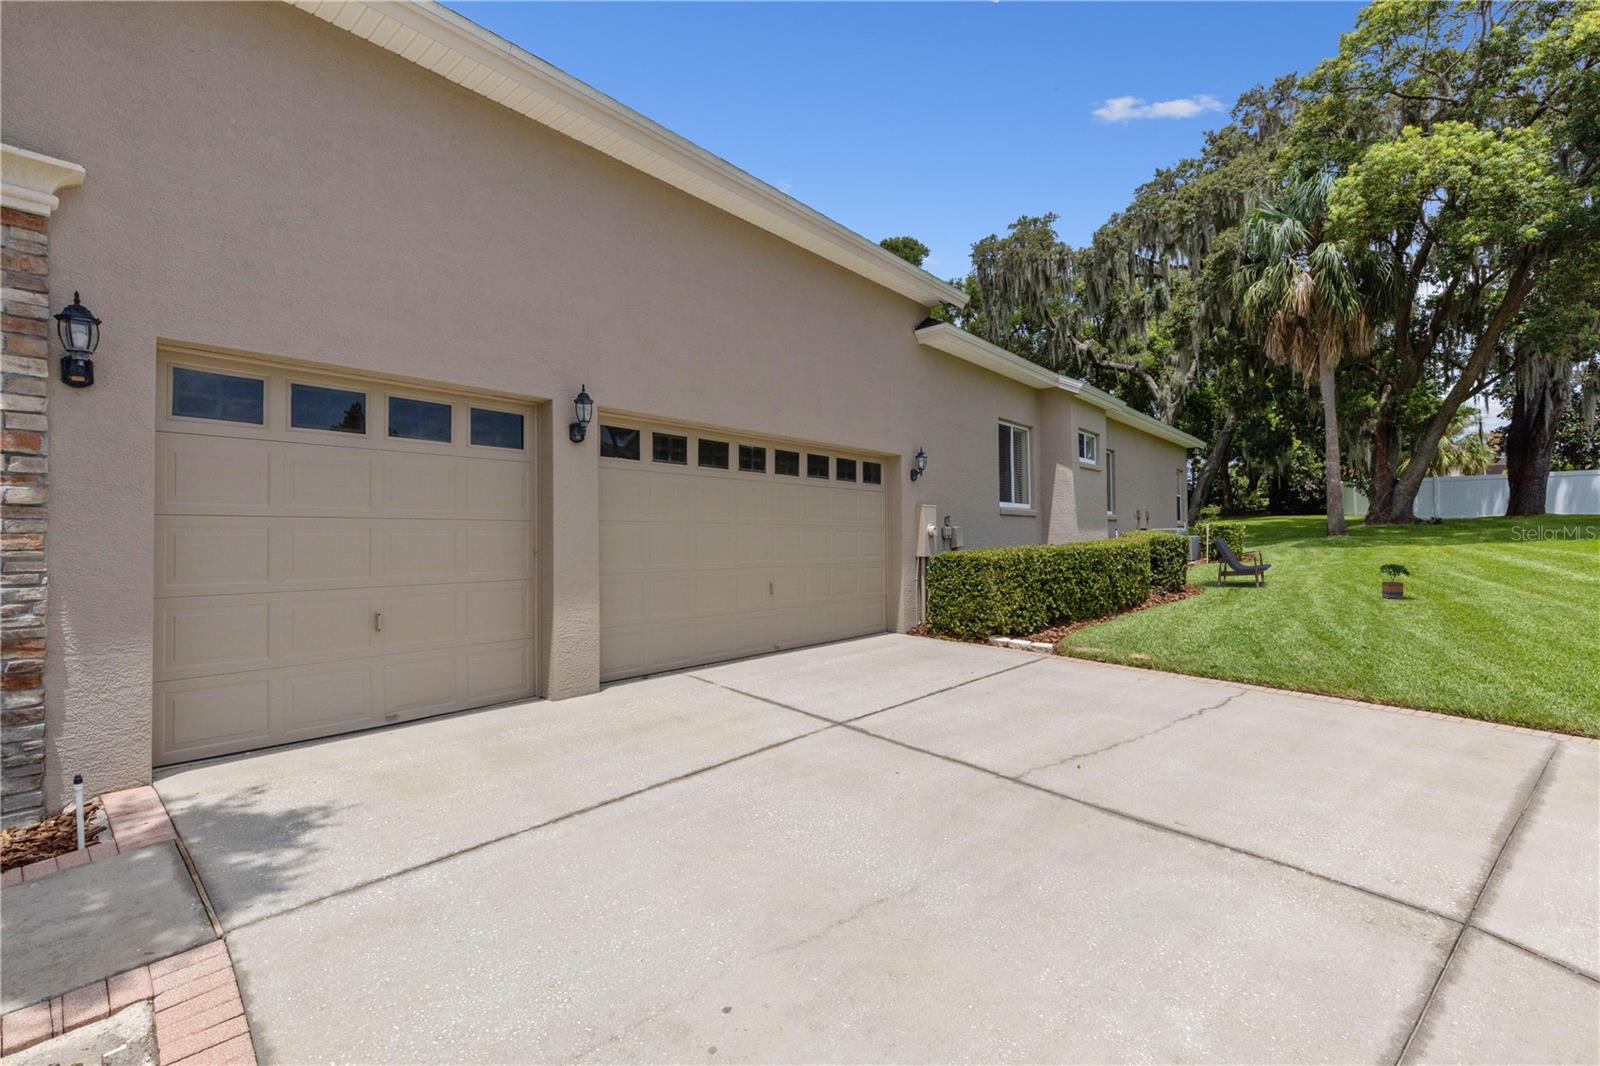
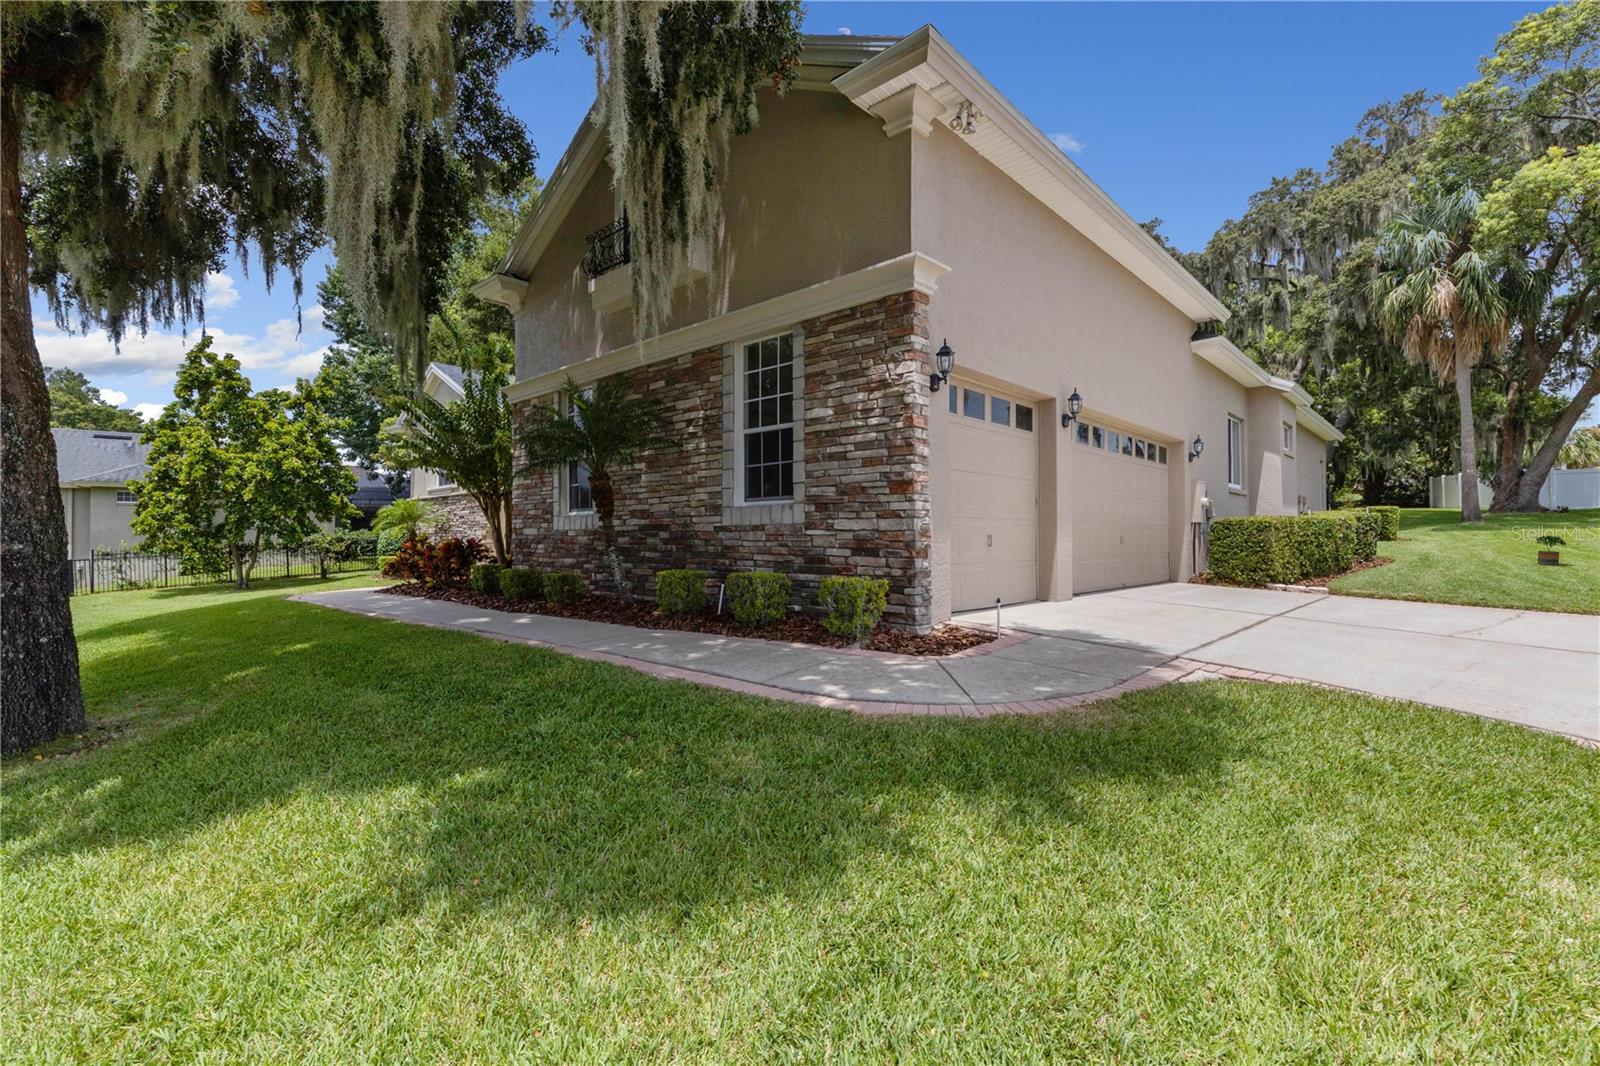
lounge chair: present [1214,539,1271,588] -> none [1370,516,1423,558]

